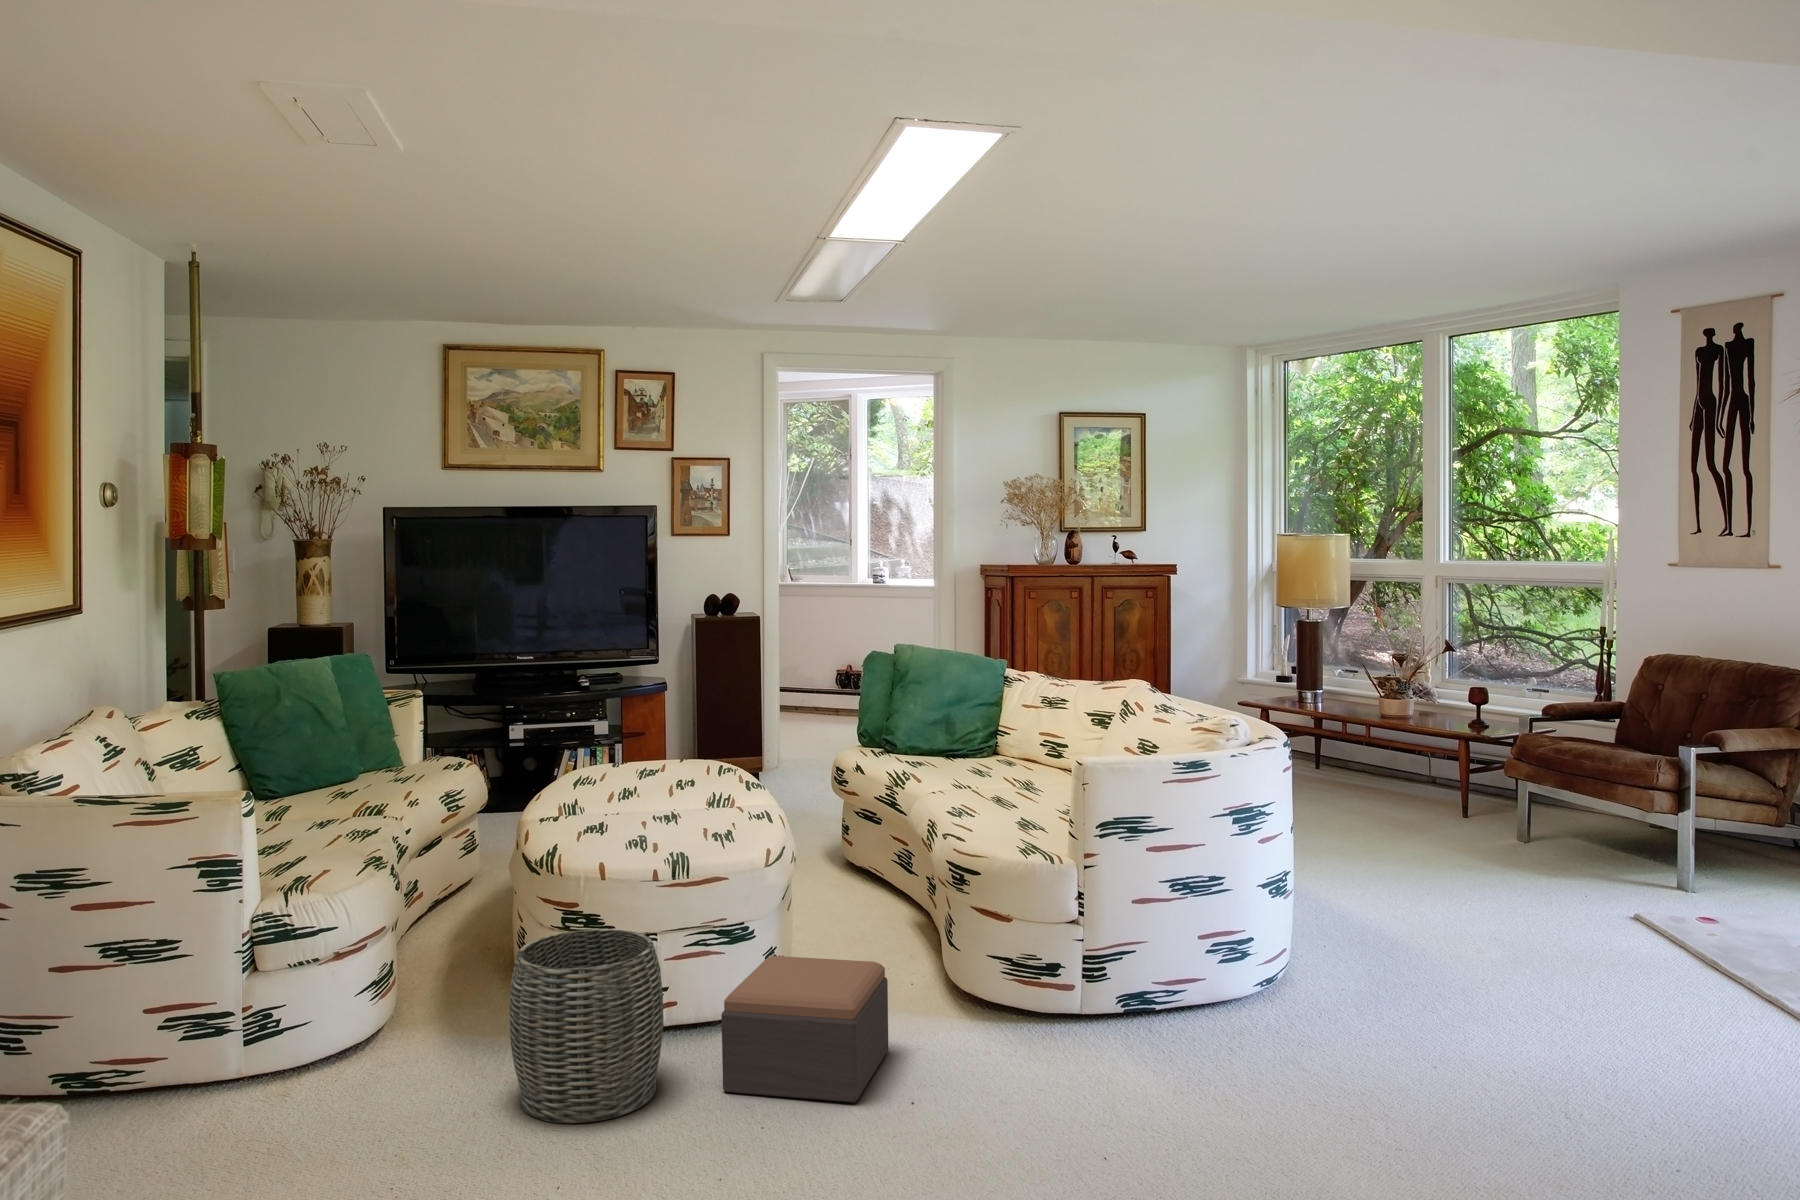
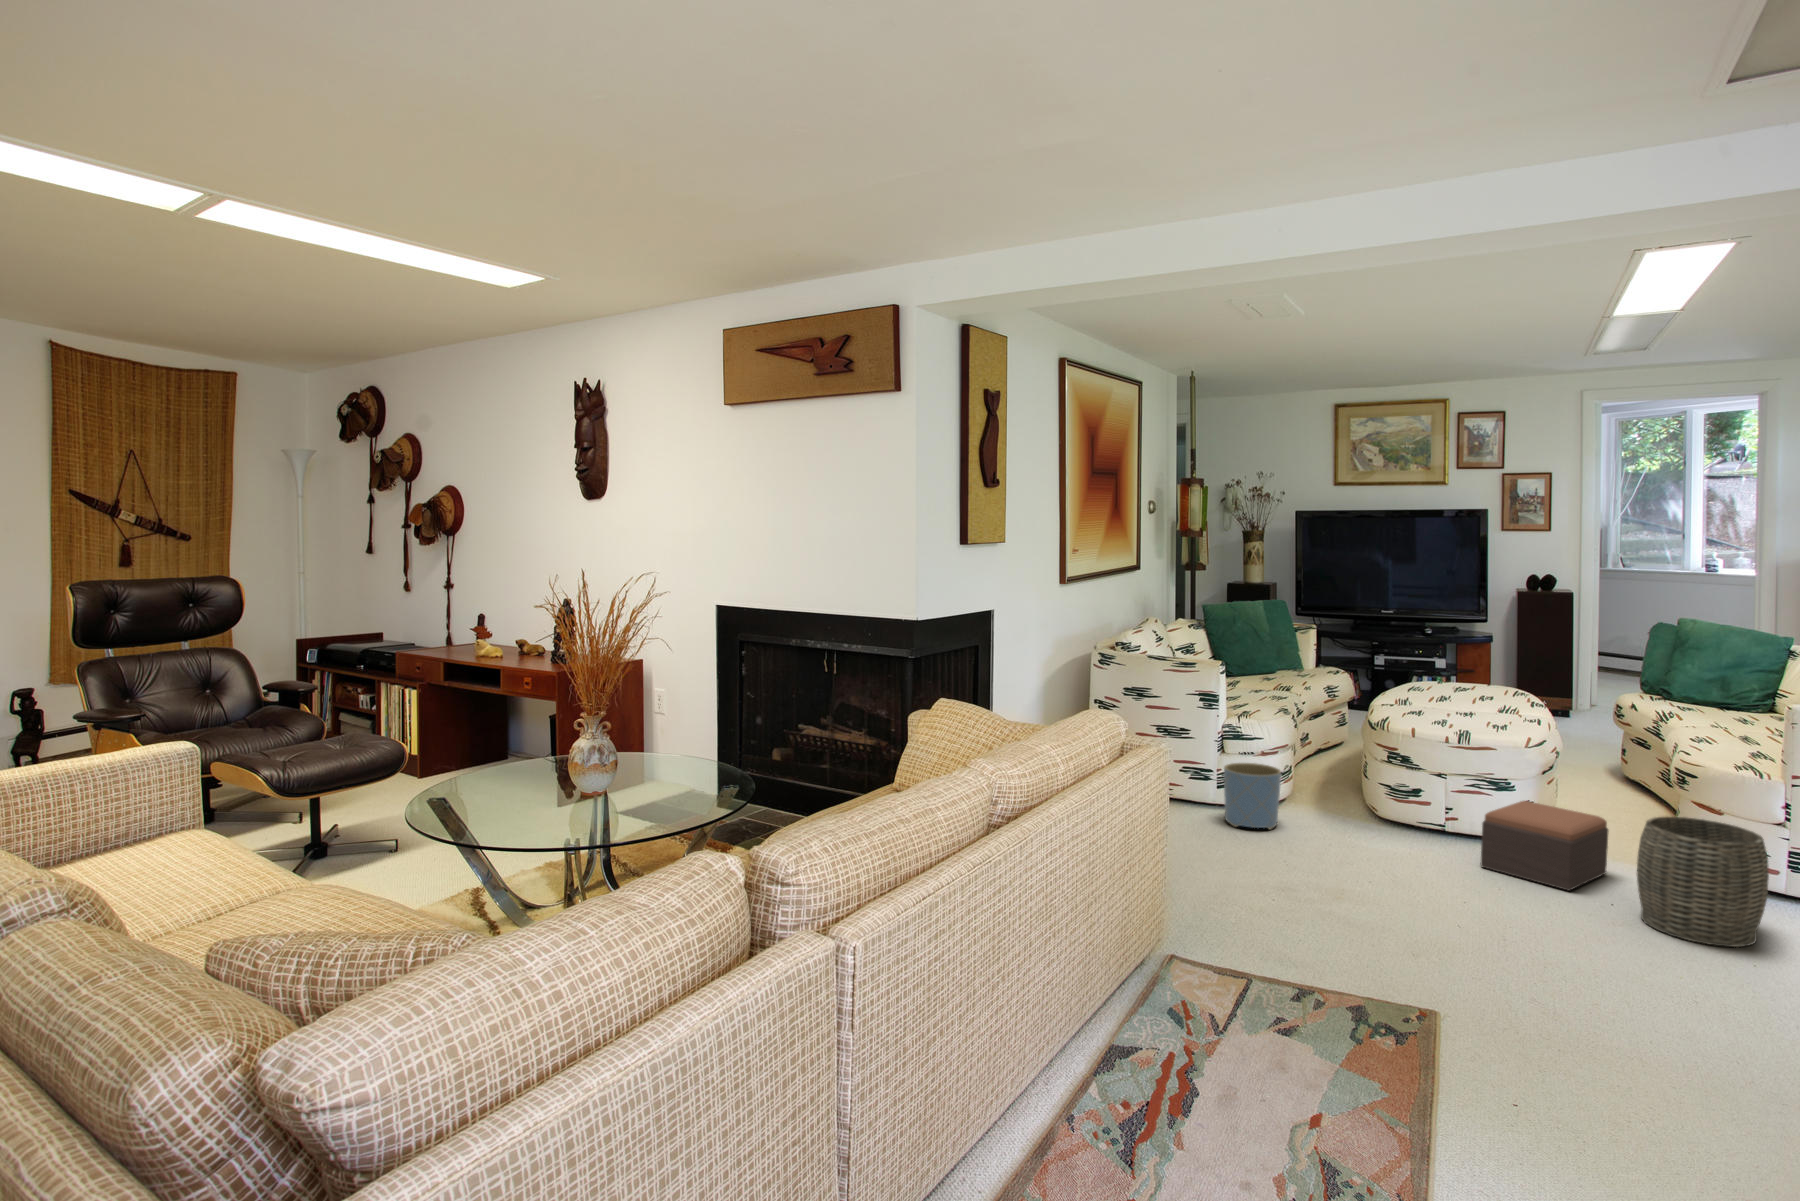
woven basket: present [509,929,663,1123] -> present [1637,817,1769,947]
planter: none [253,982,372,1130] -> present [1224,763,1281,829]

